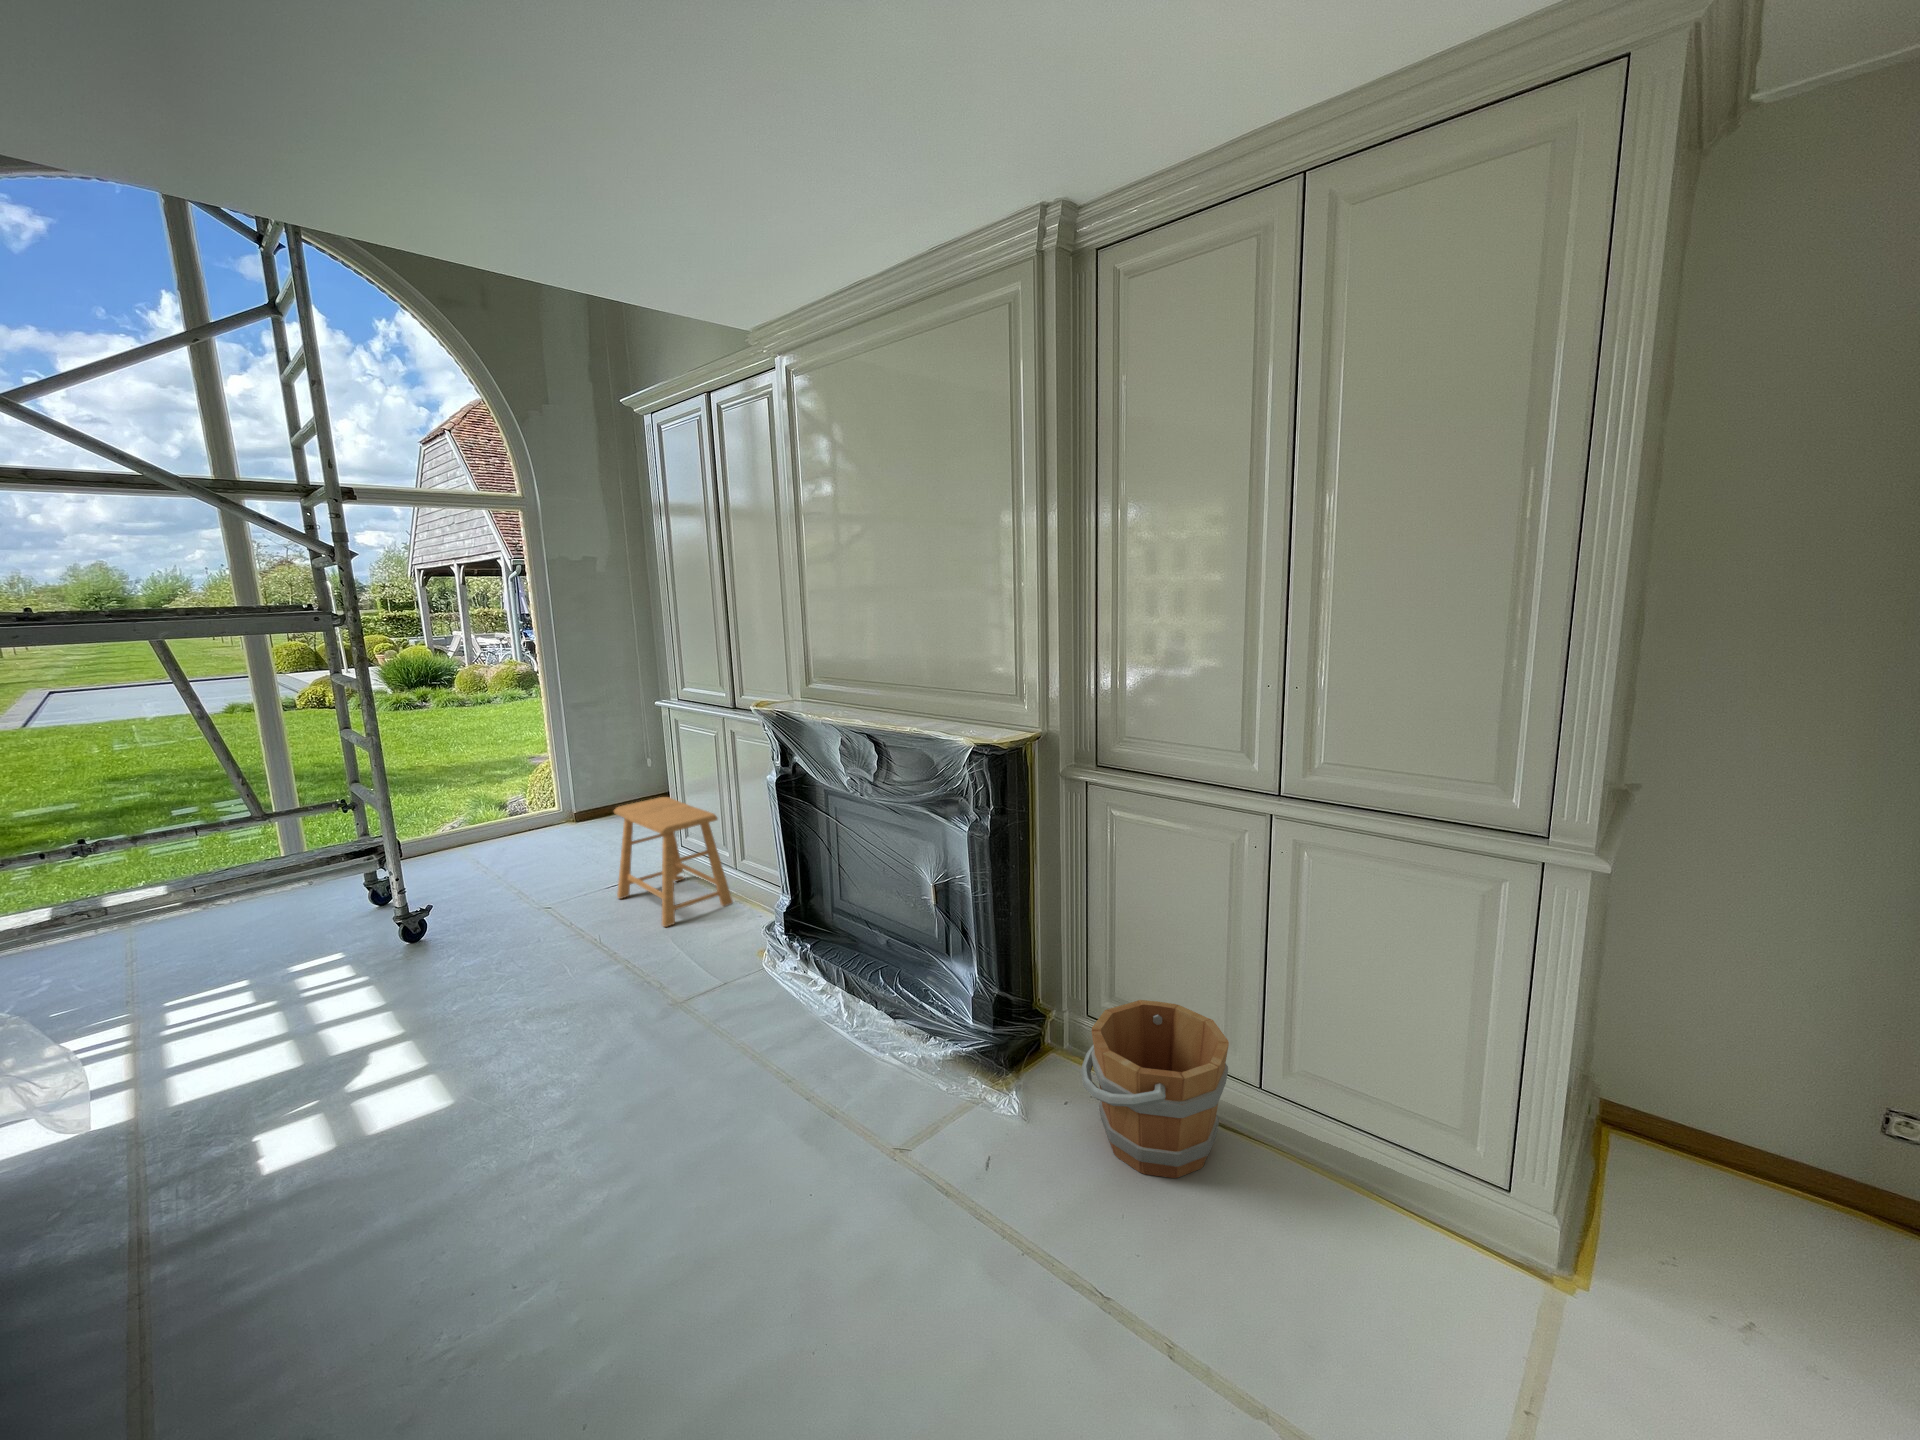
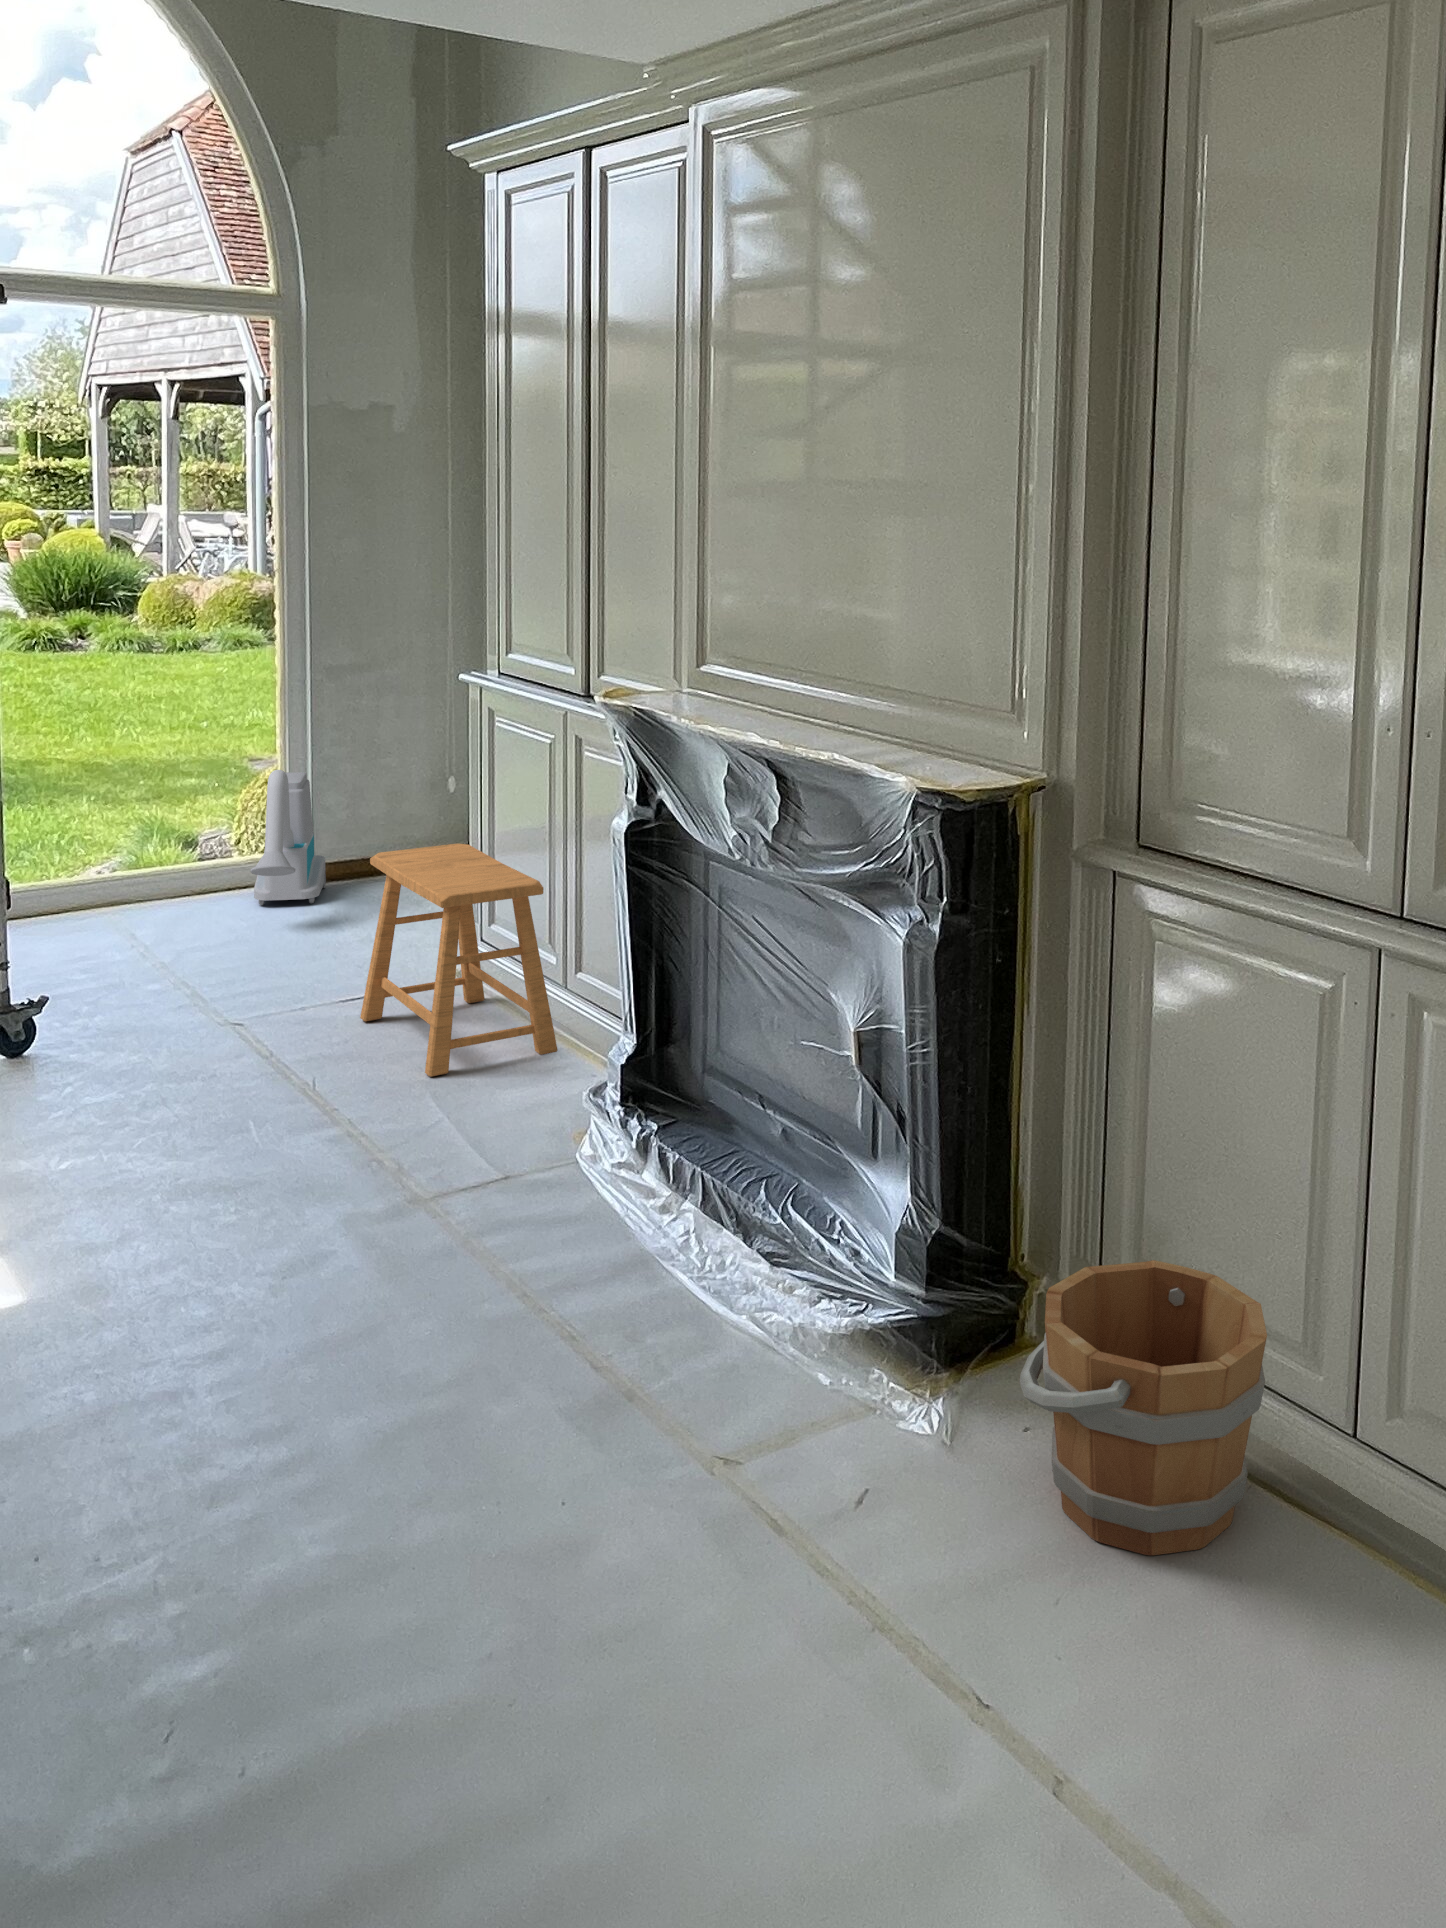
vacuum cleaner: none [540,766,581,839] -> present [250,770,326,905]

